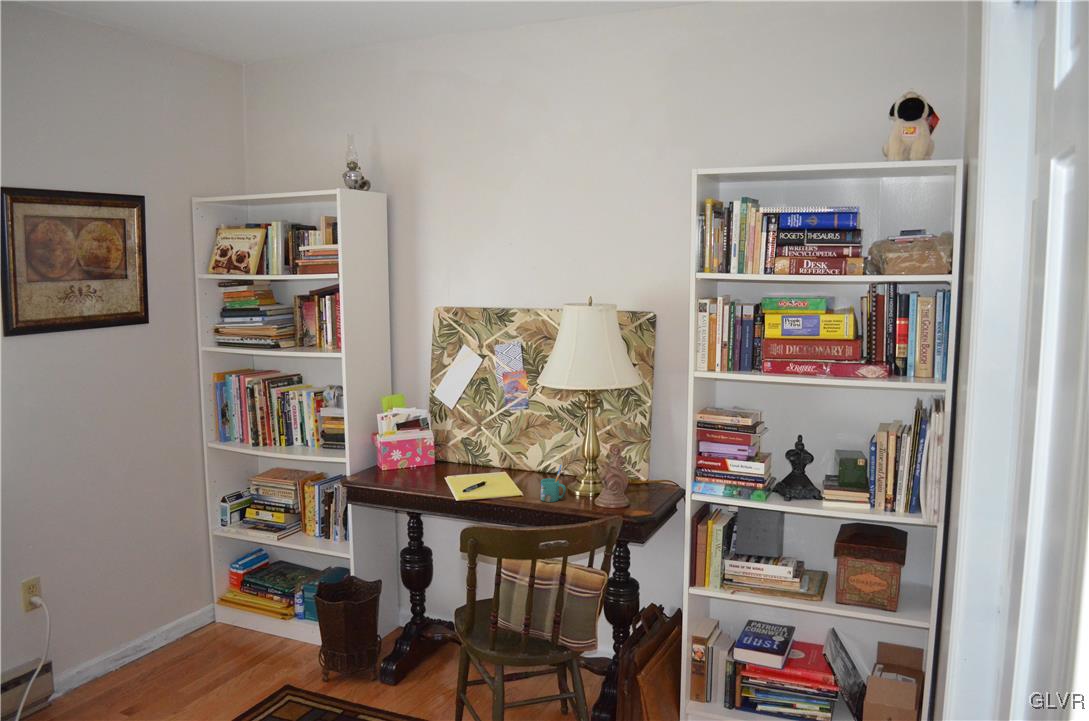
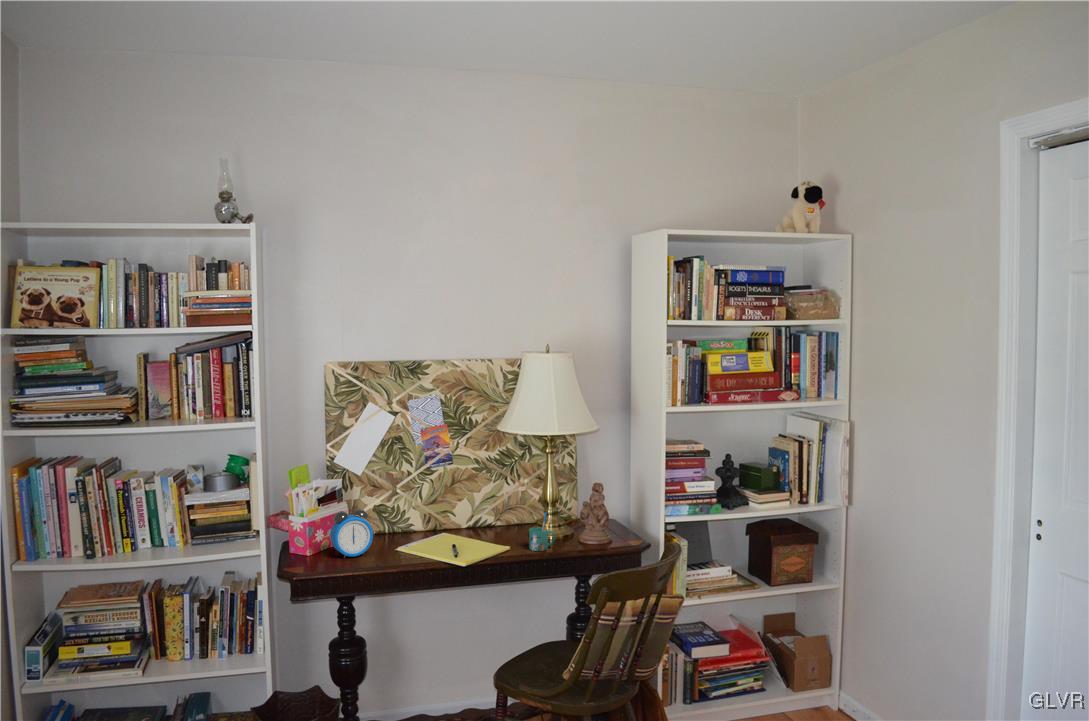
alarm clock: none [388,437,425,478] -> present [330,509,373,558]

